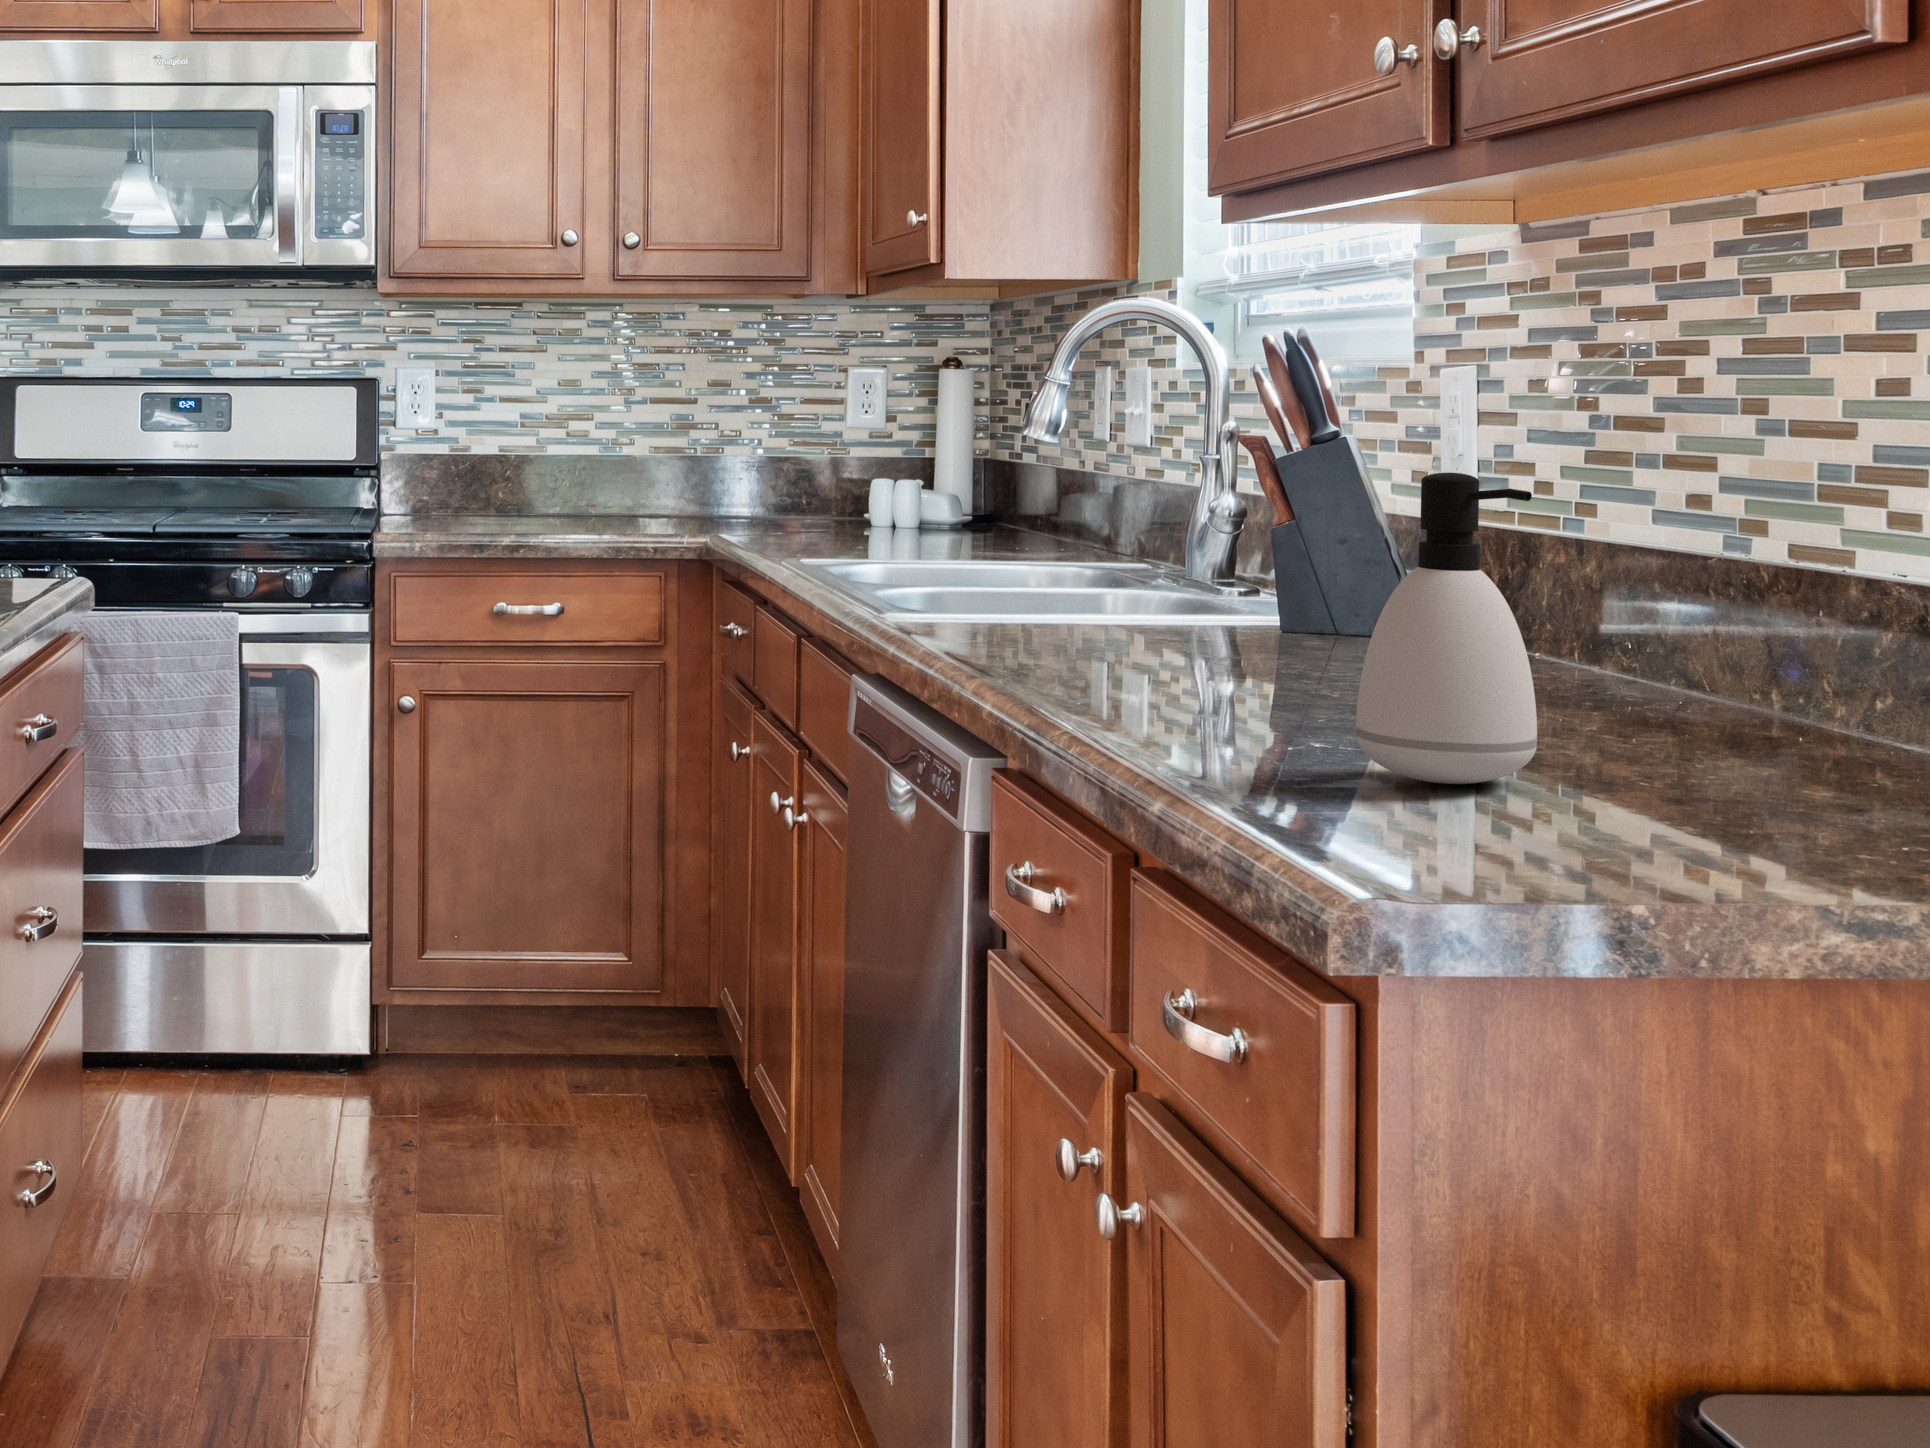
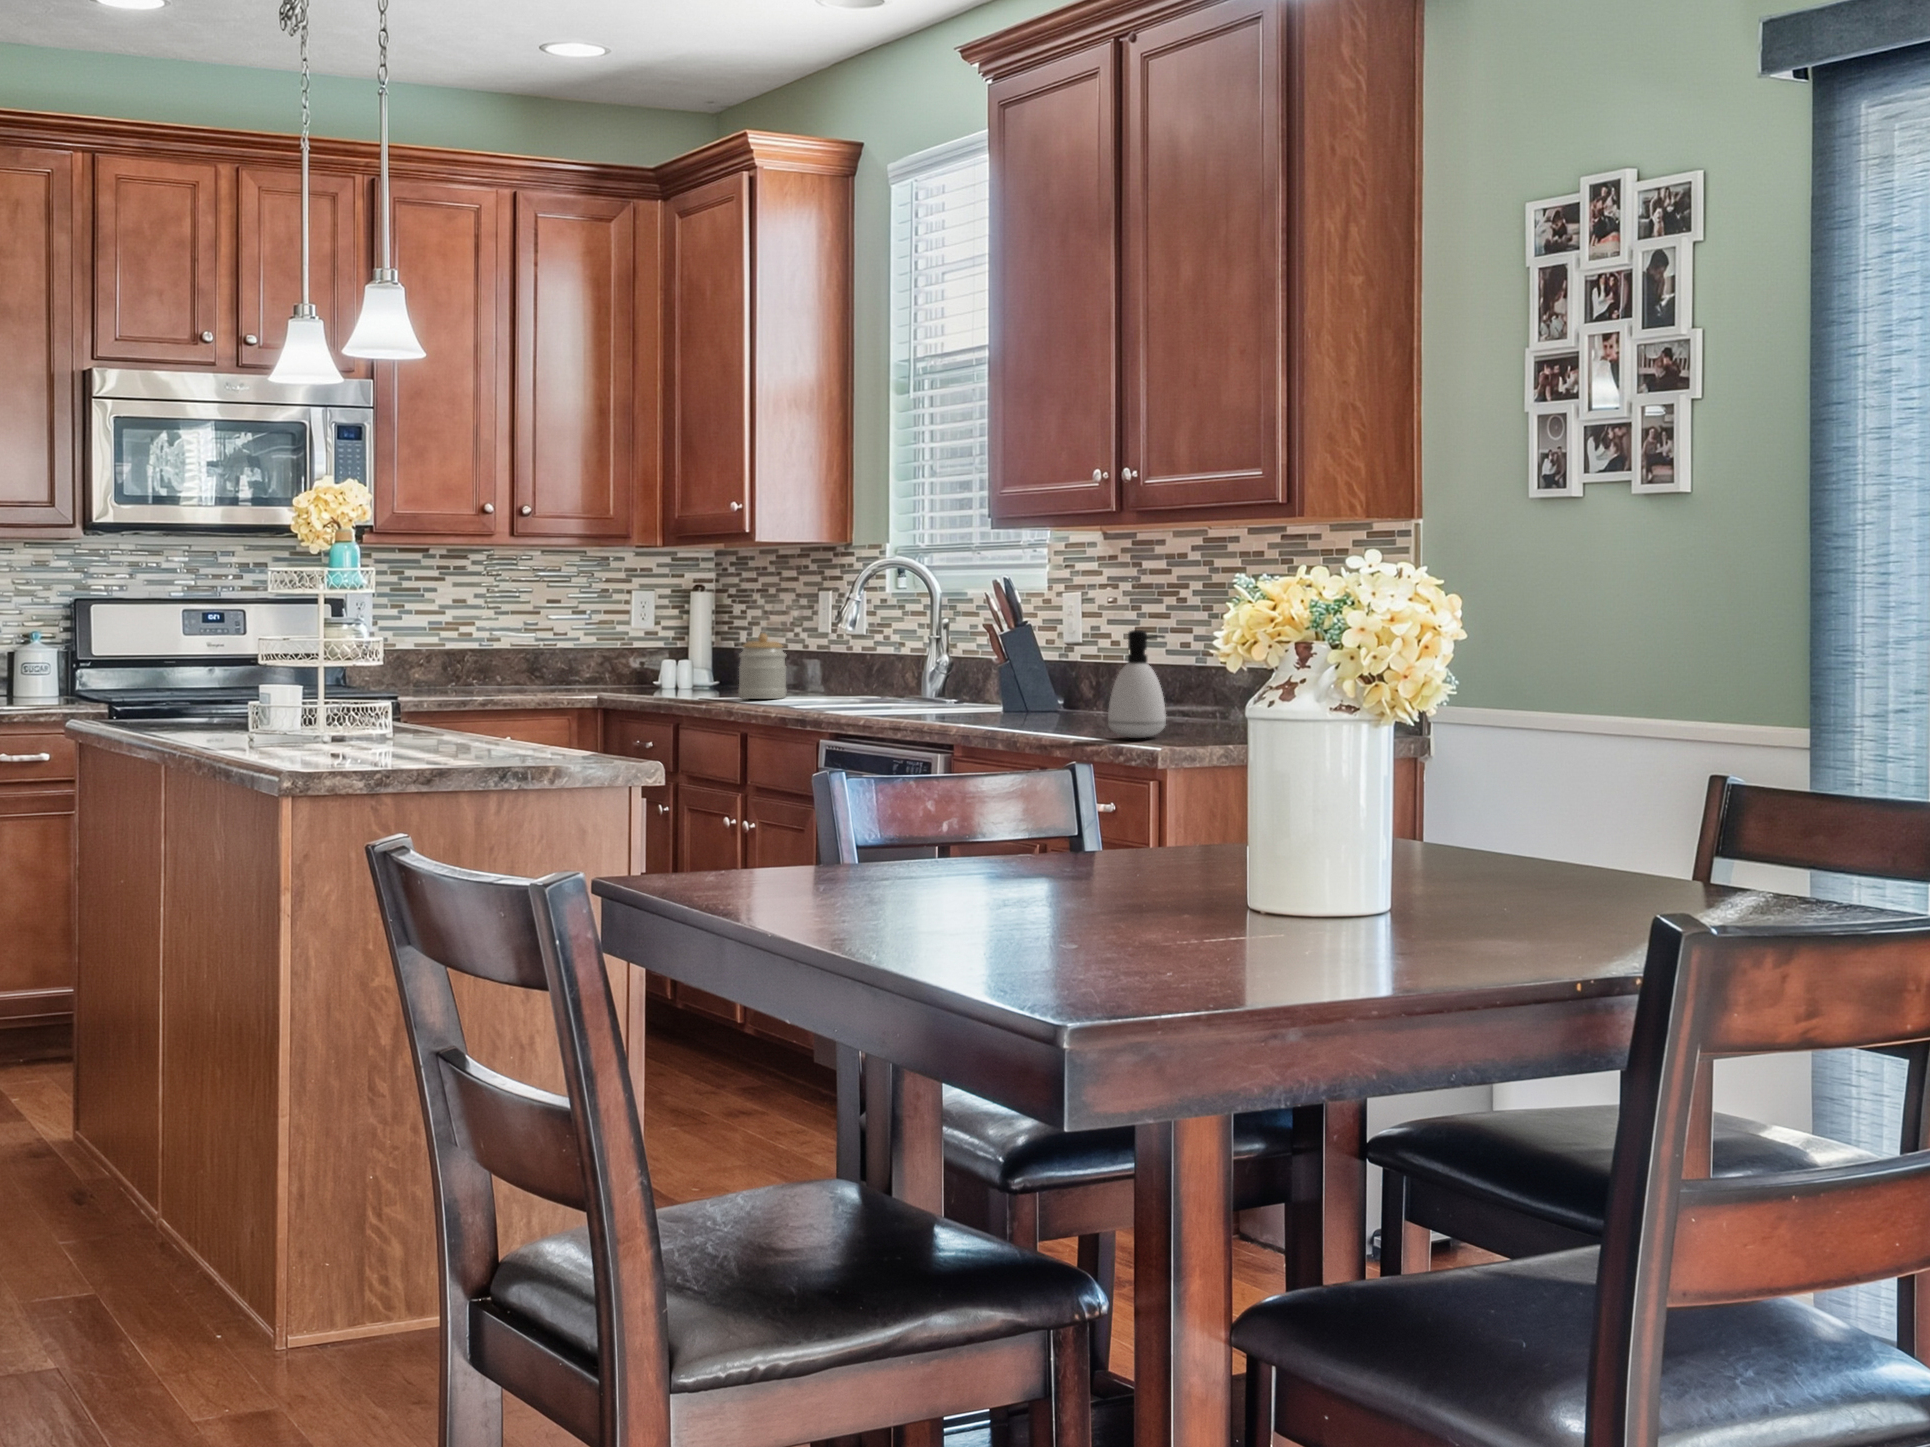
jar: none [881,443,969,561] -> present [739,633,787,699]

